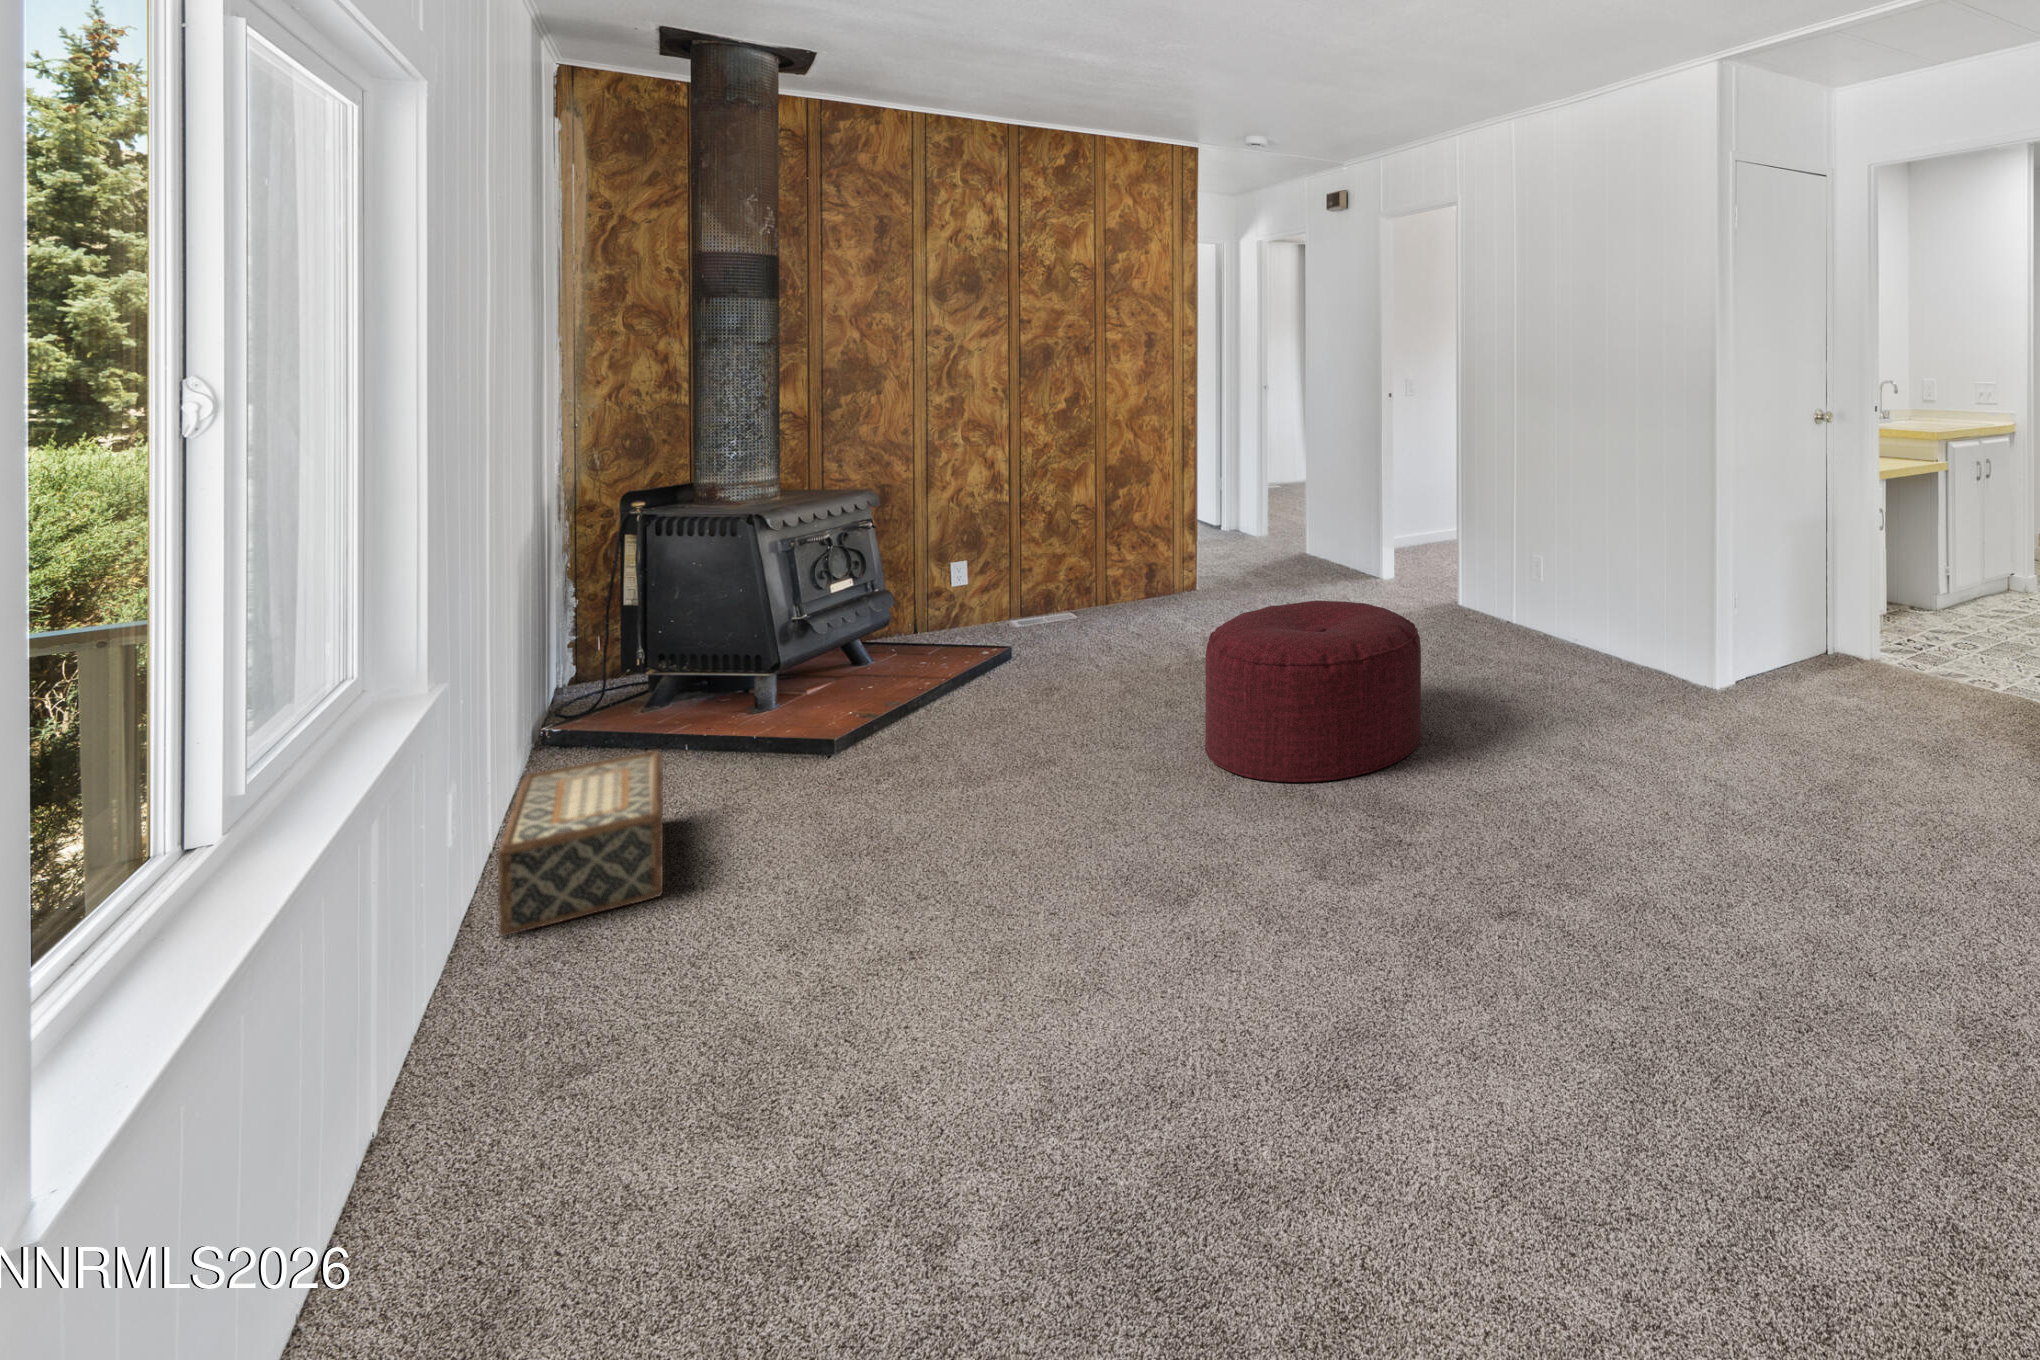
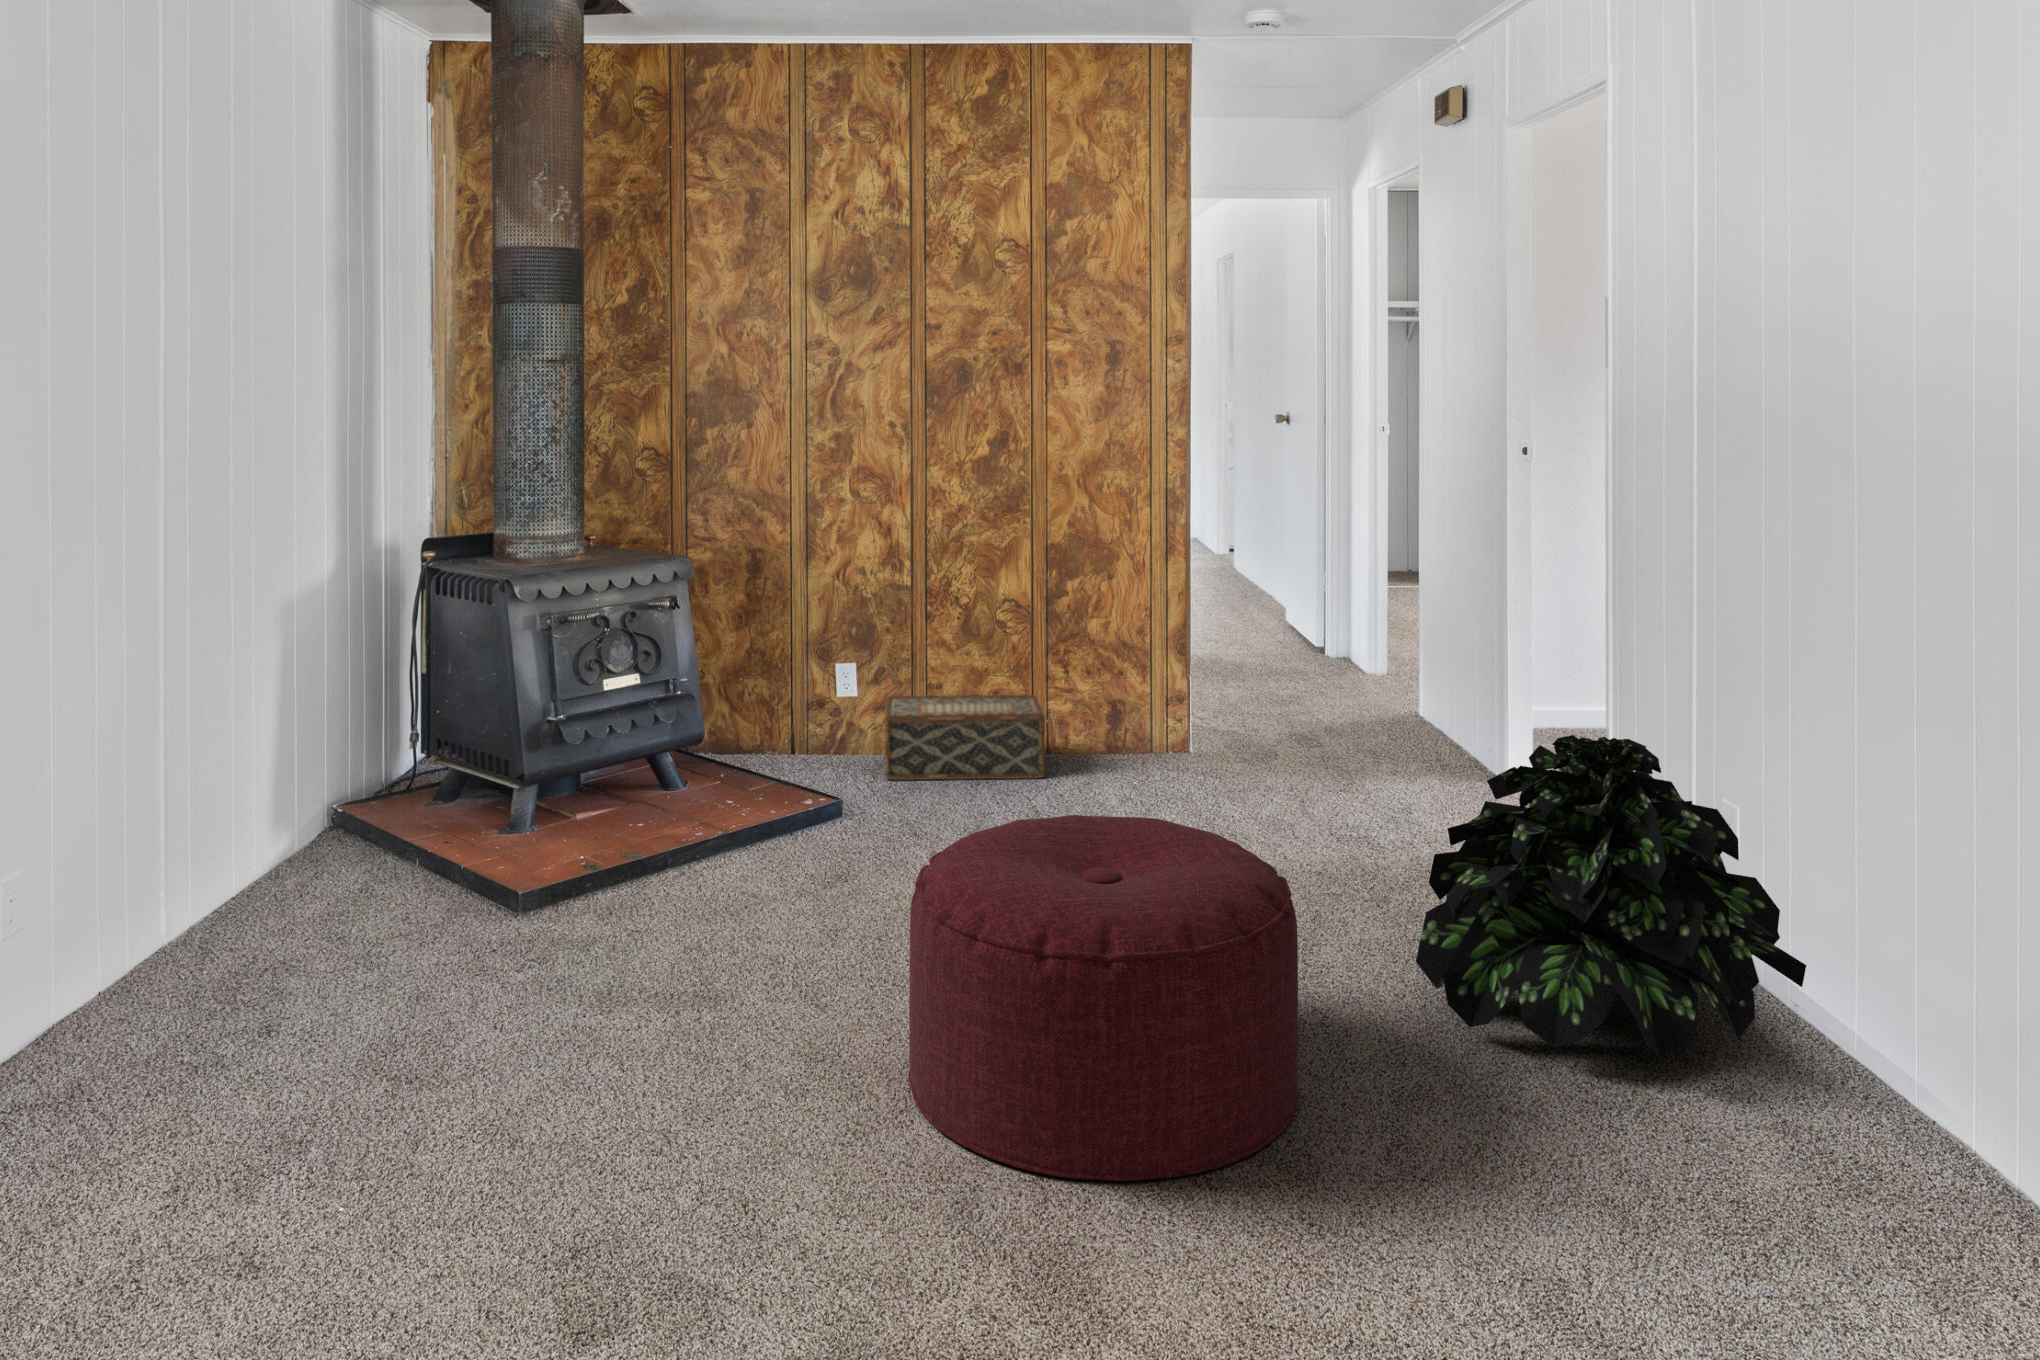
potted plant: none [1424,529,1595,680] -> present [1416,735,1806,1057]
woven basket: present [498,751,663,936] -> present [885,695,1045,780]

